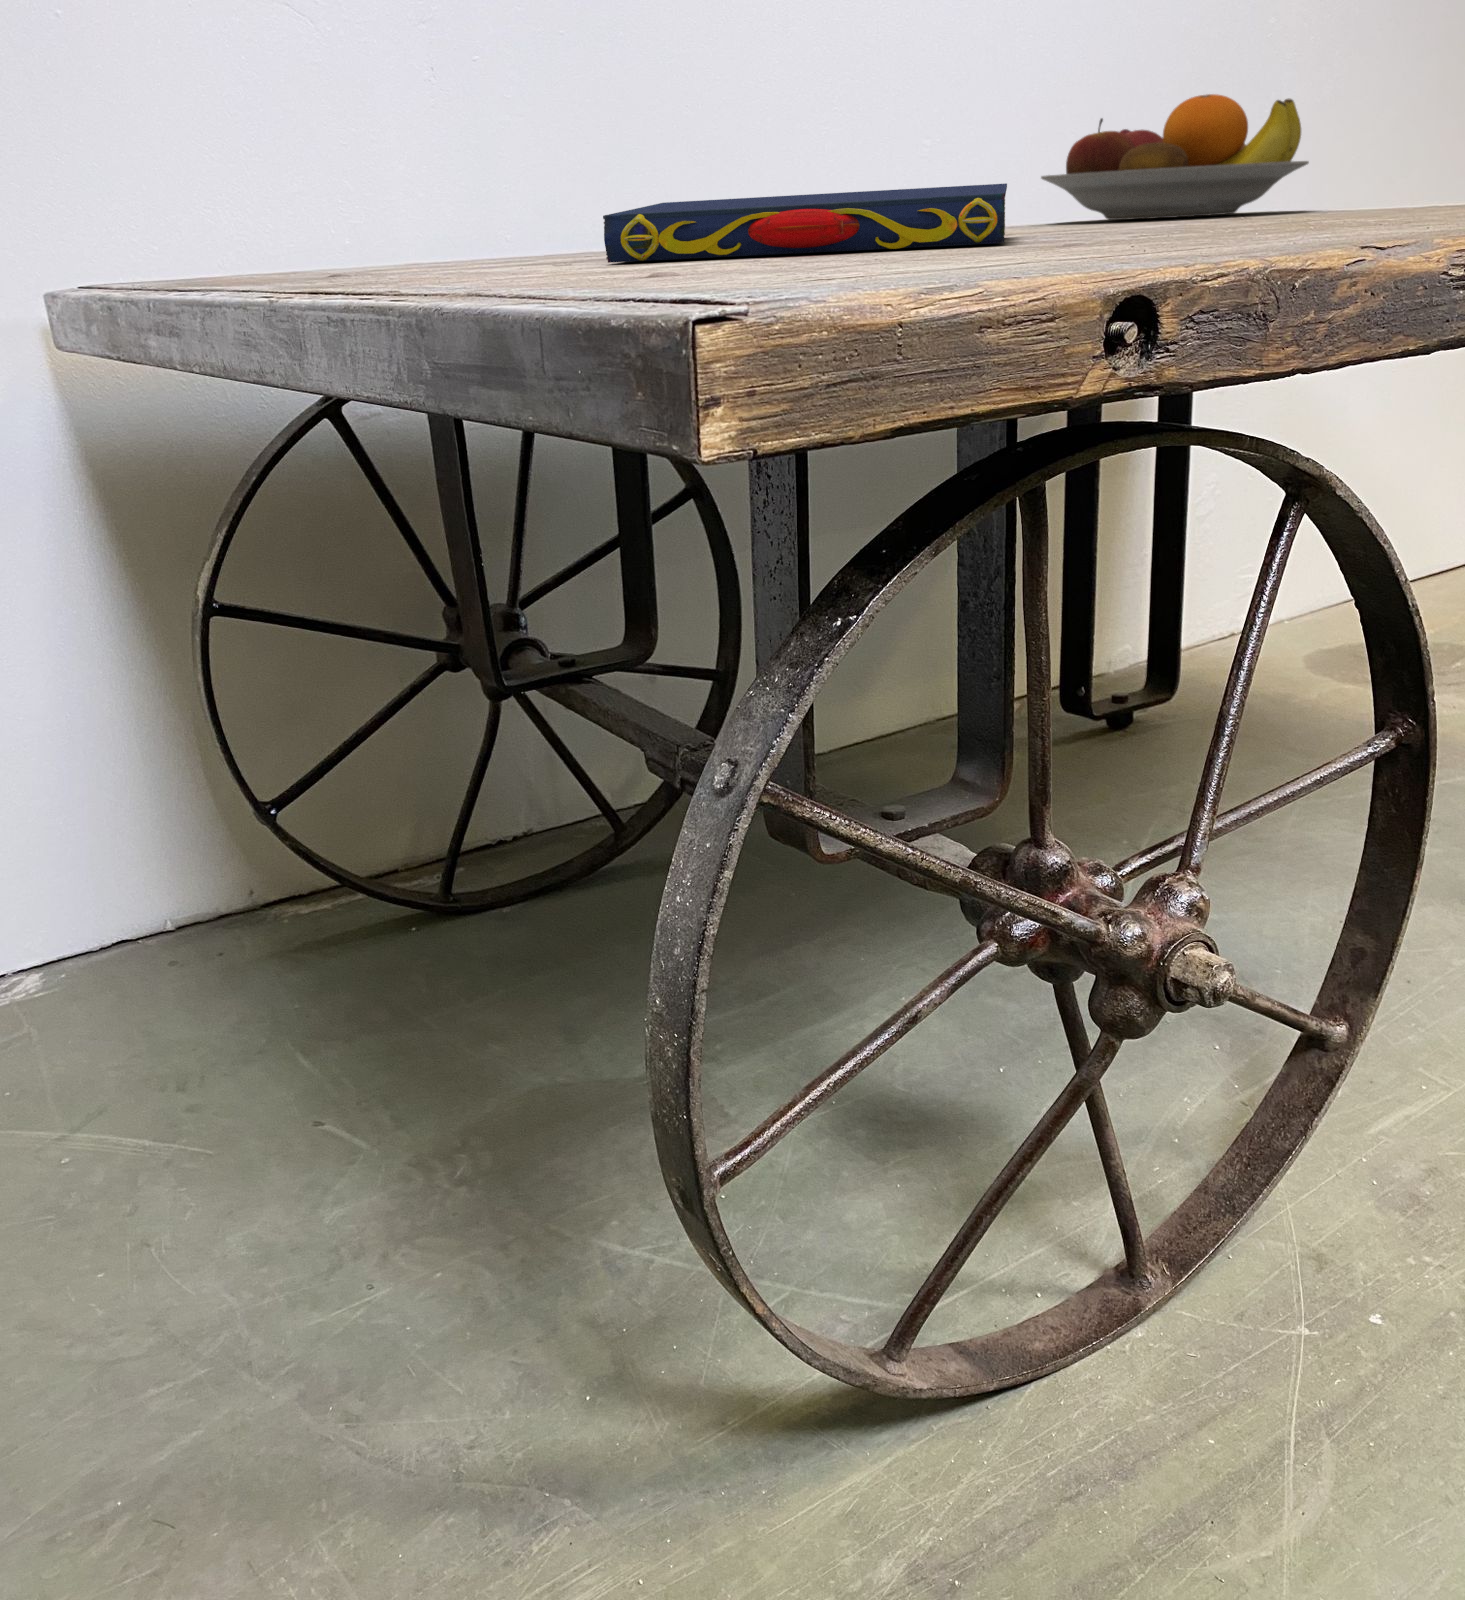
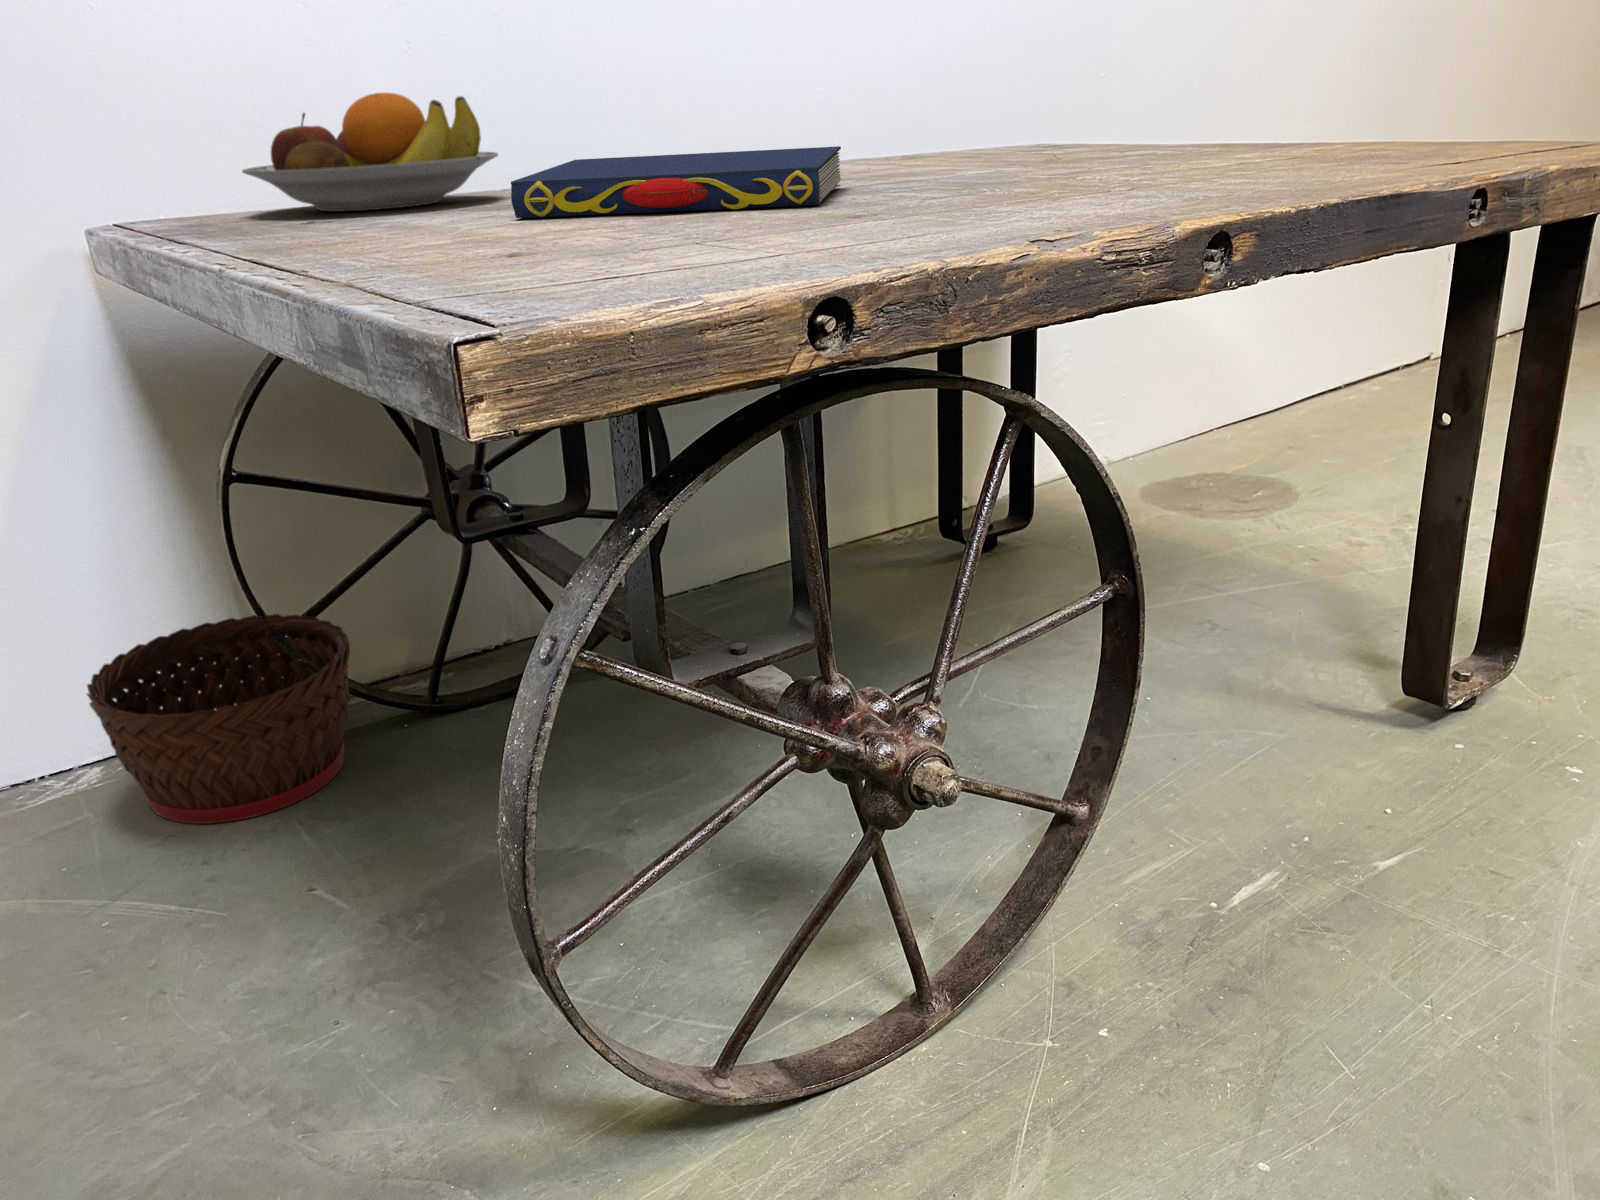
fruit bowl: present [1041,94,1309,220] -> present [242,92,498,211]
basket: none [34,783,356,1041] -> present [87,614,350,824]

